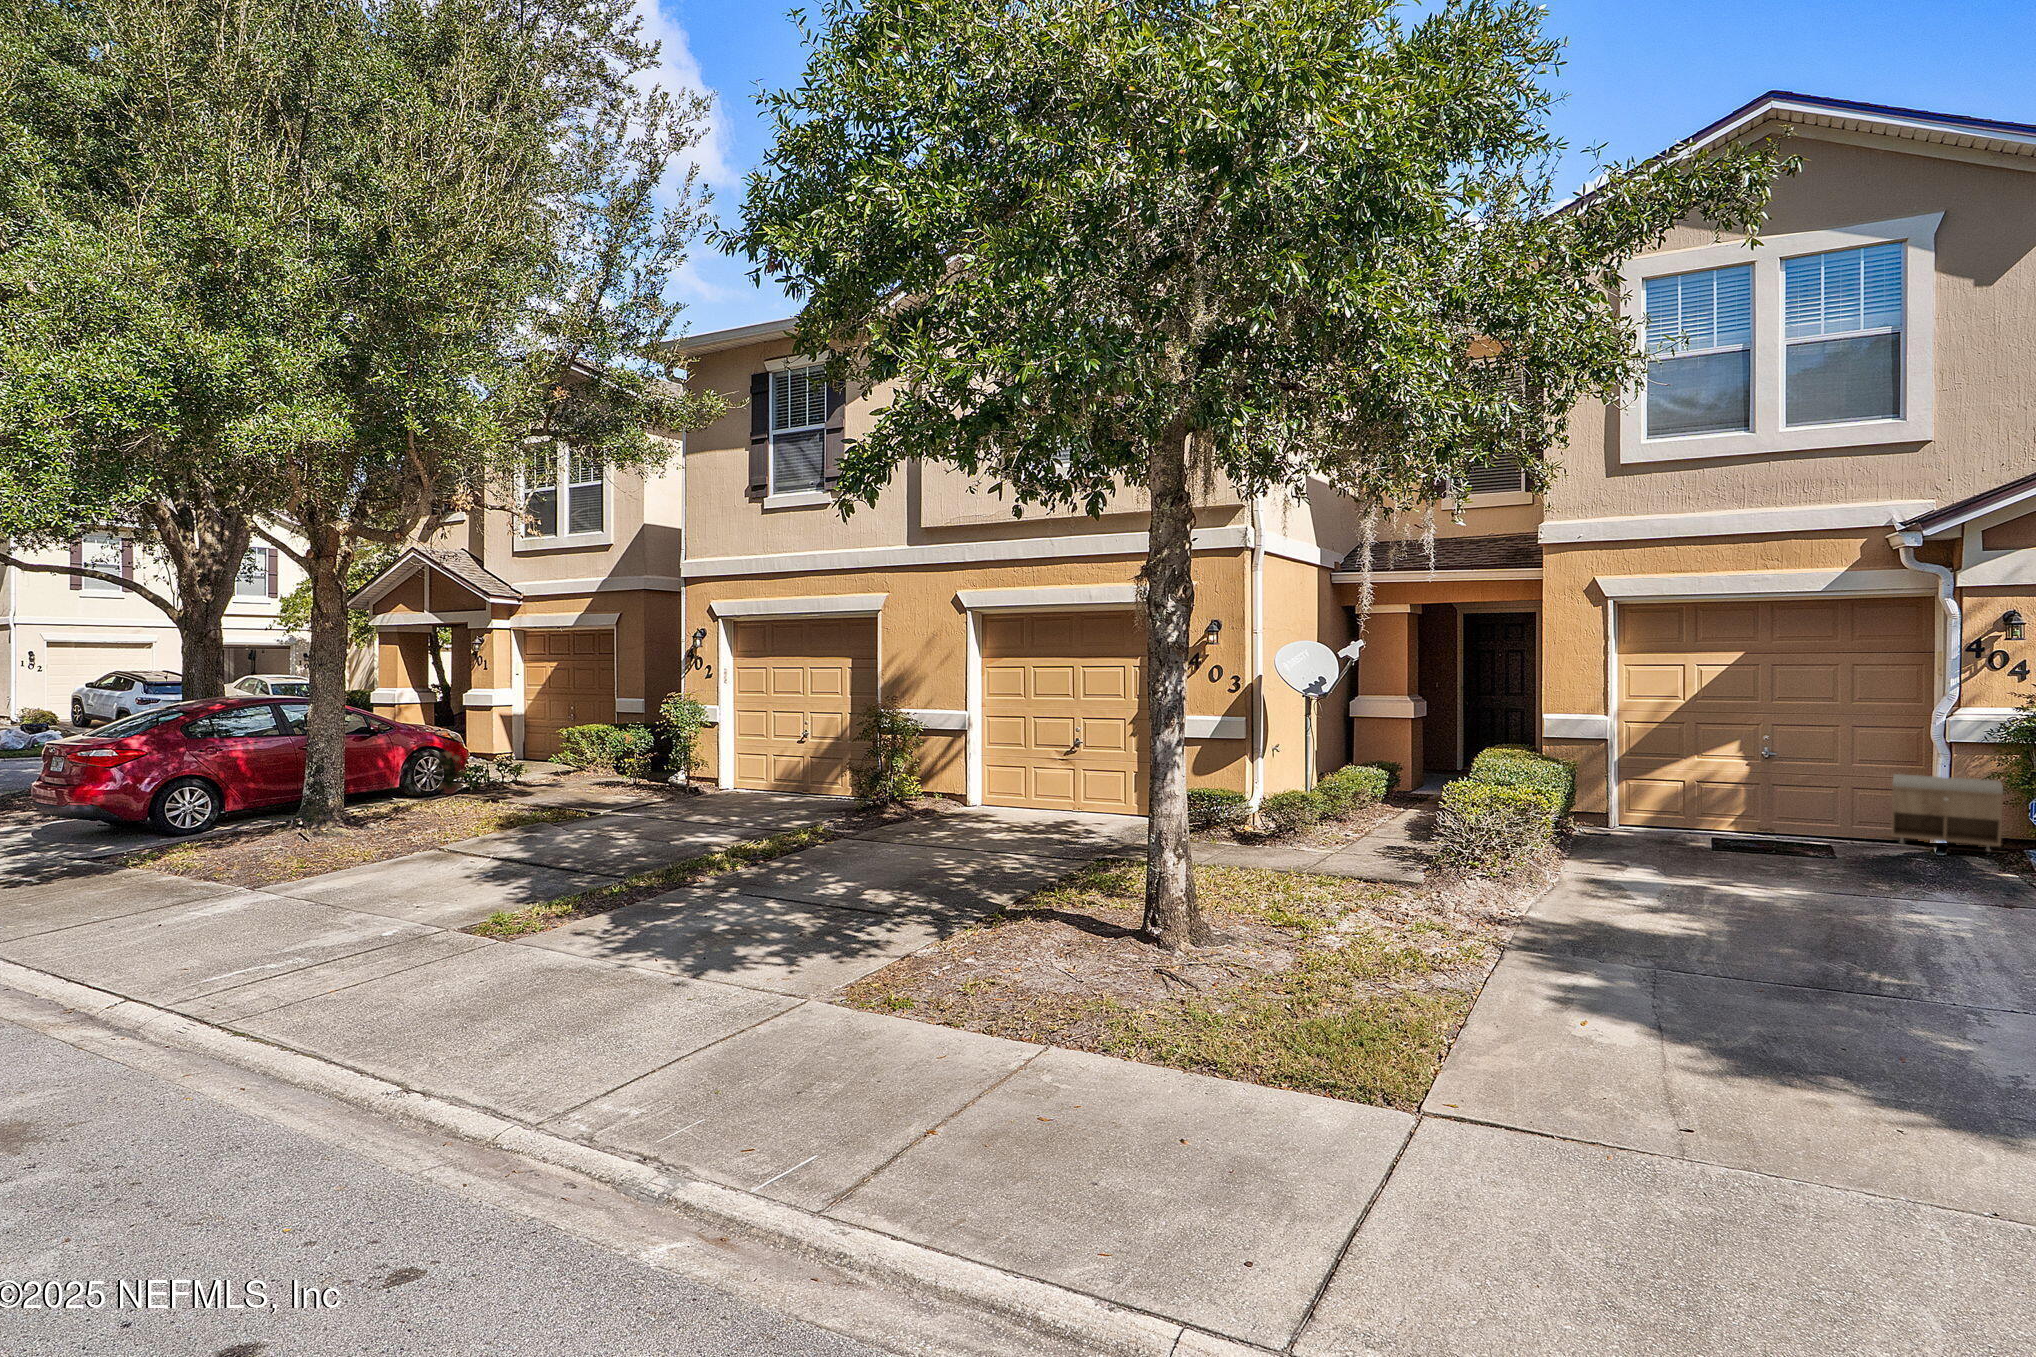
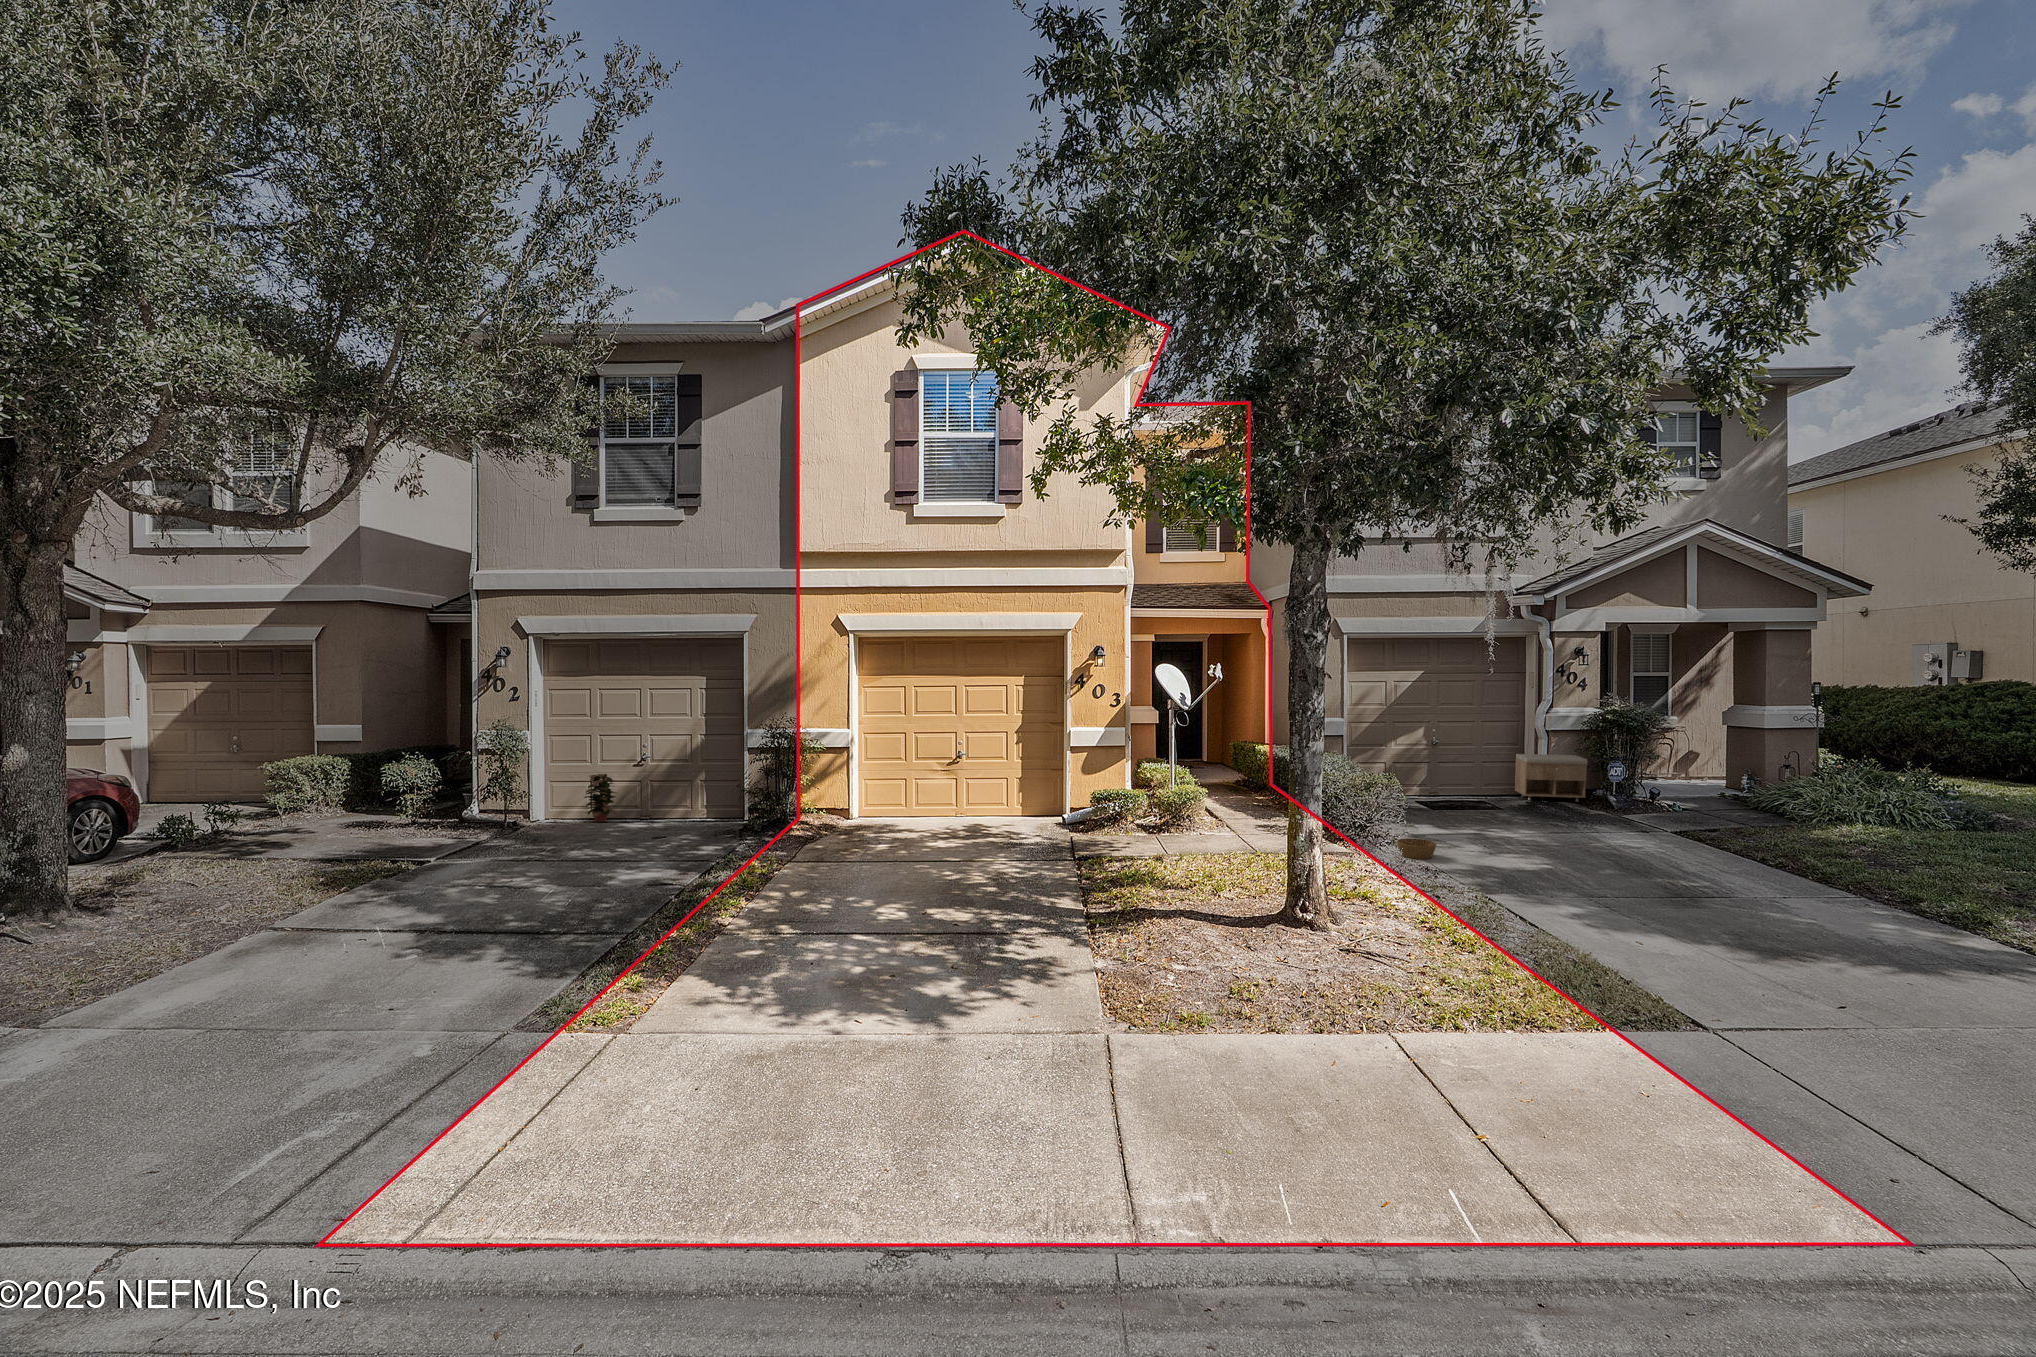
decorative plant: present [434,752,463,794] -> present [584,774,617,821]
basket: none [1503,871,1556,899] -> present [1397,838,1436,859]

